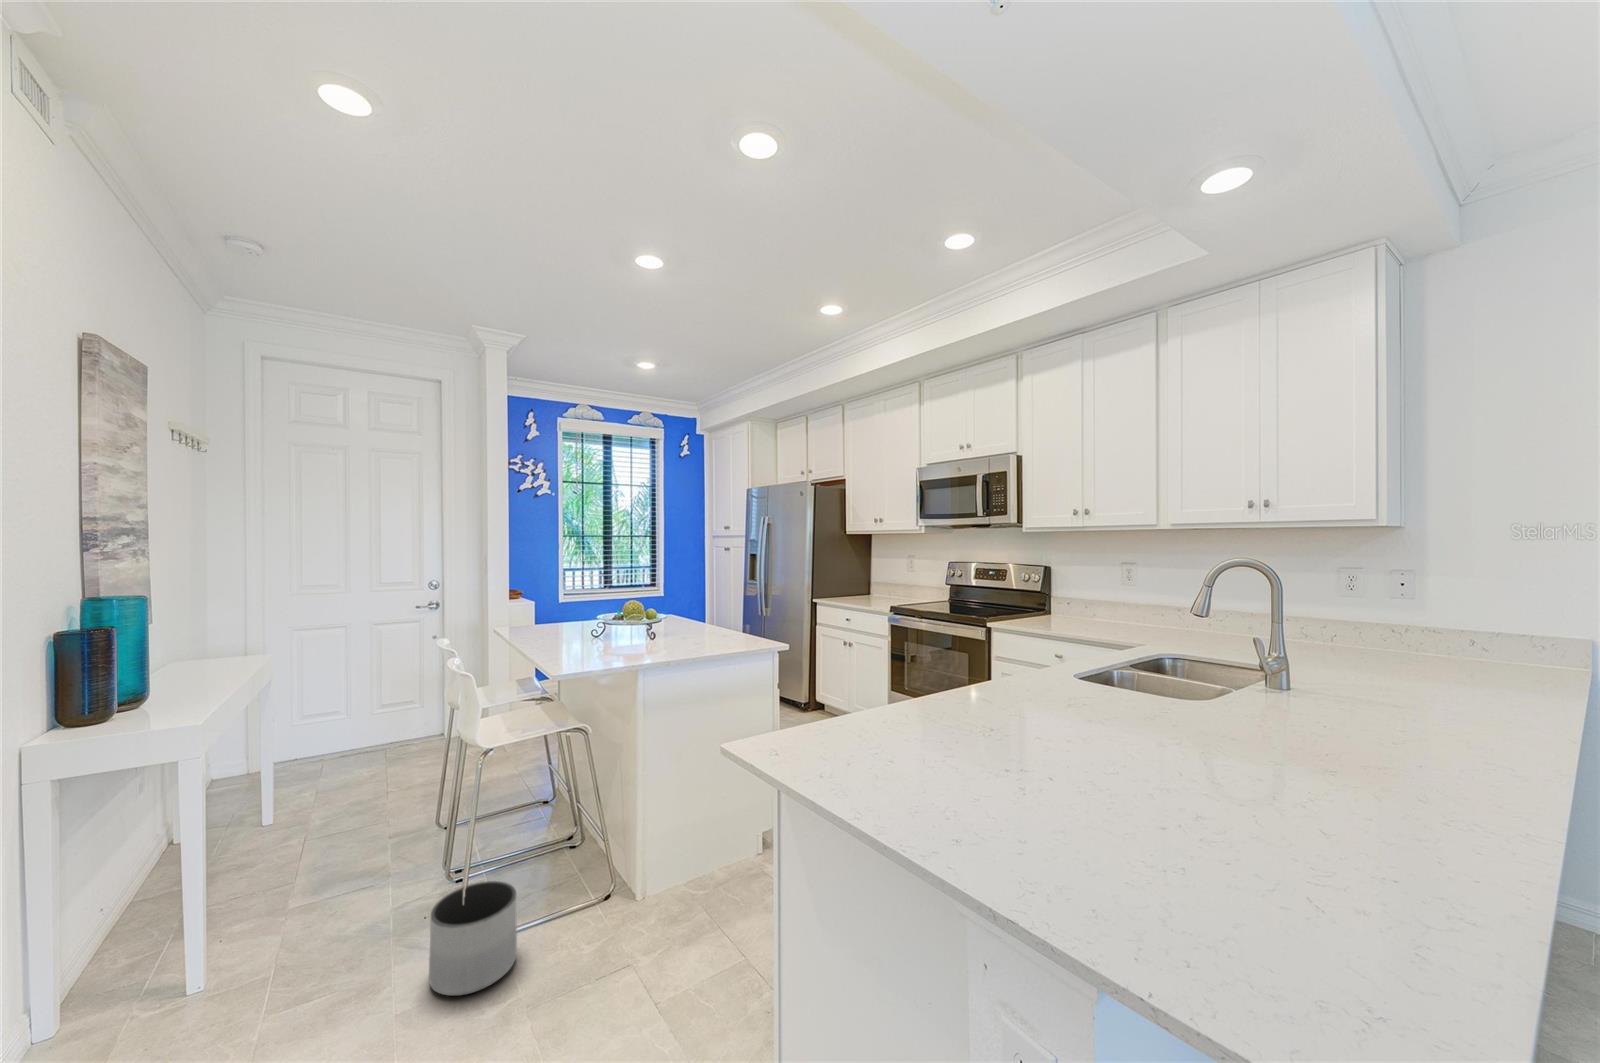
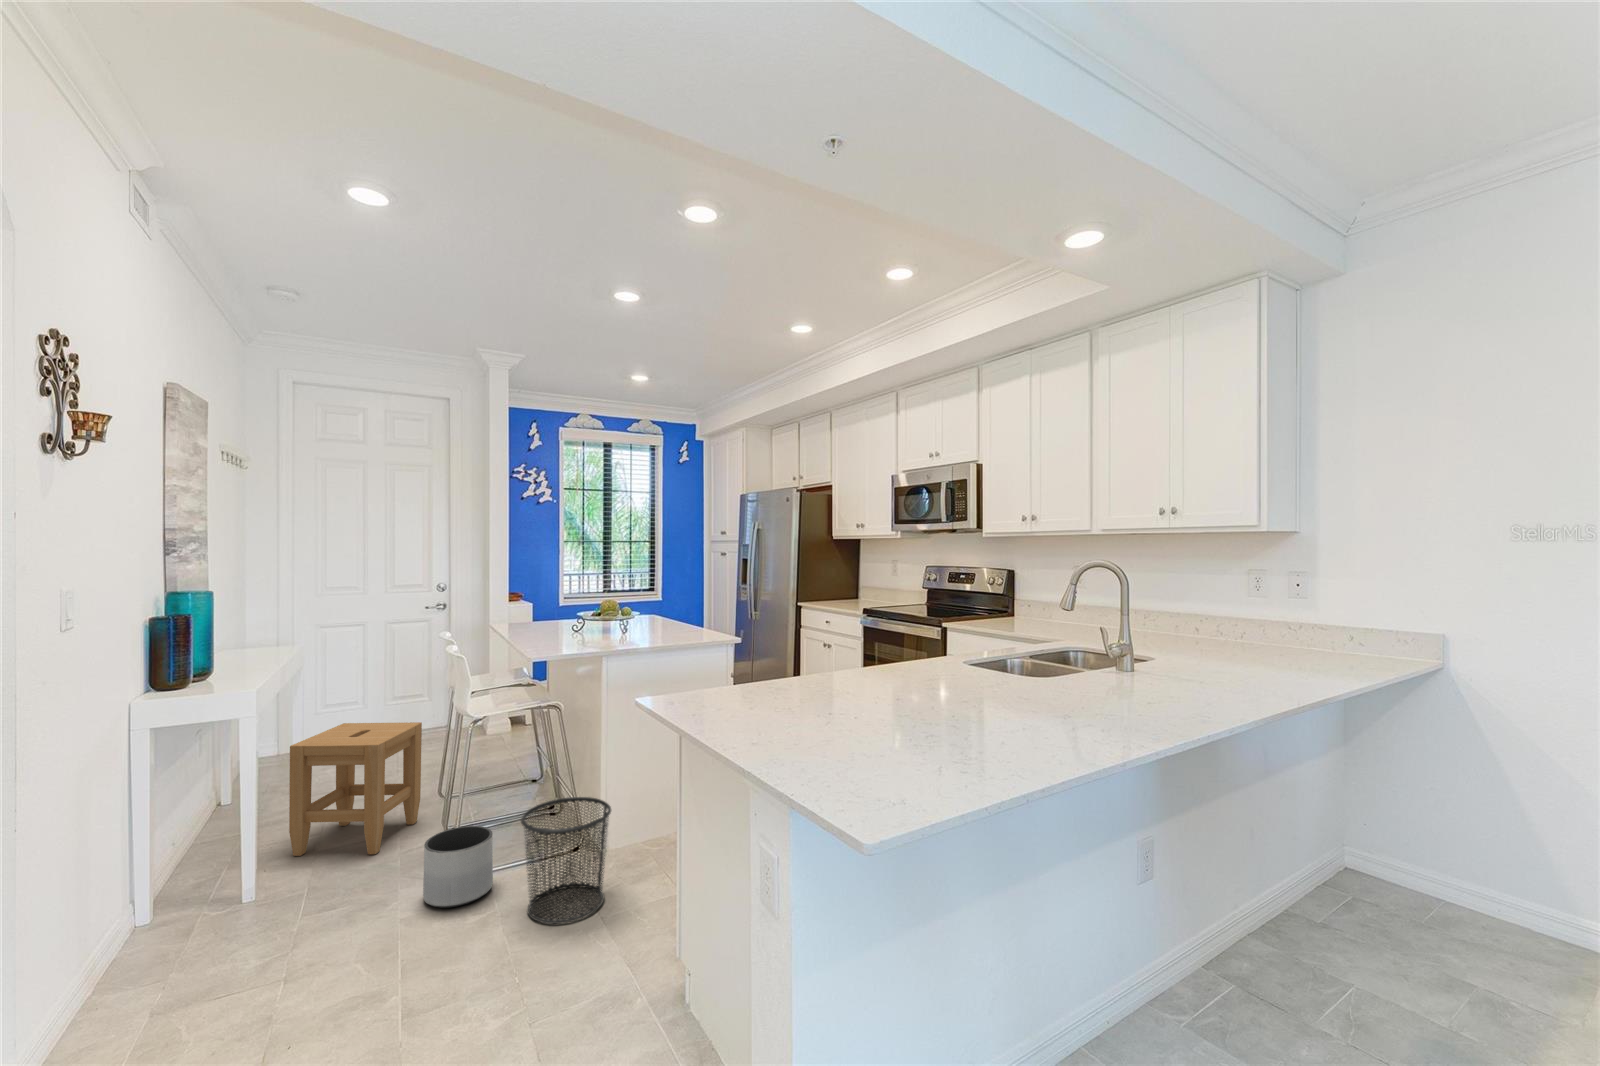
stool: none [252,746,420,921] -> present [289,722,422,856]
trash can: none [558,842,668,1015] -> present [521,797,611,924]

